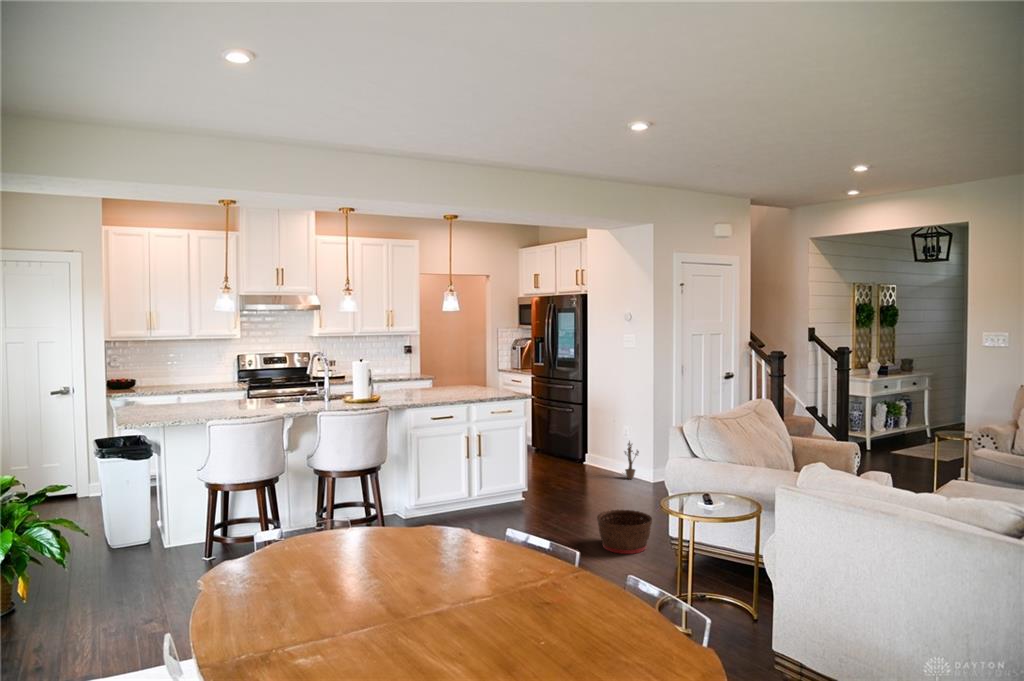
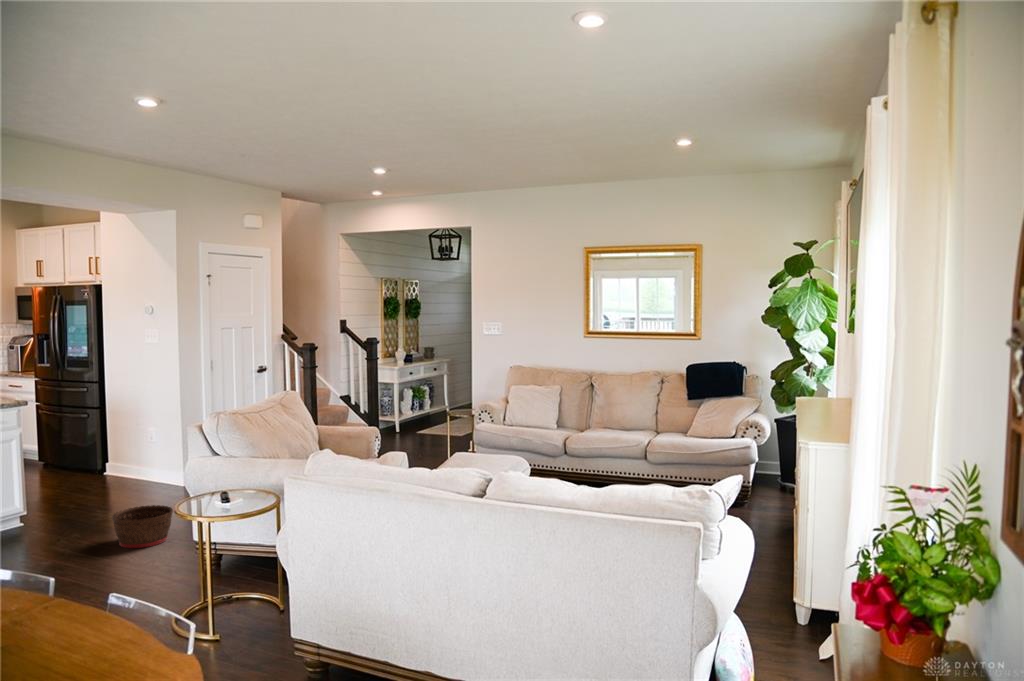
decorative plant: present [625,442,639,479] -> none [149,441,167,481]

